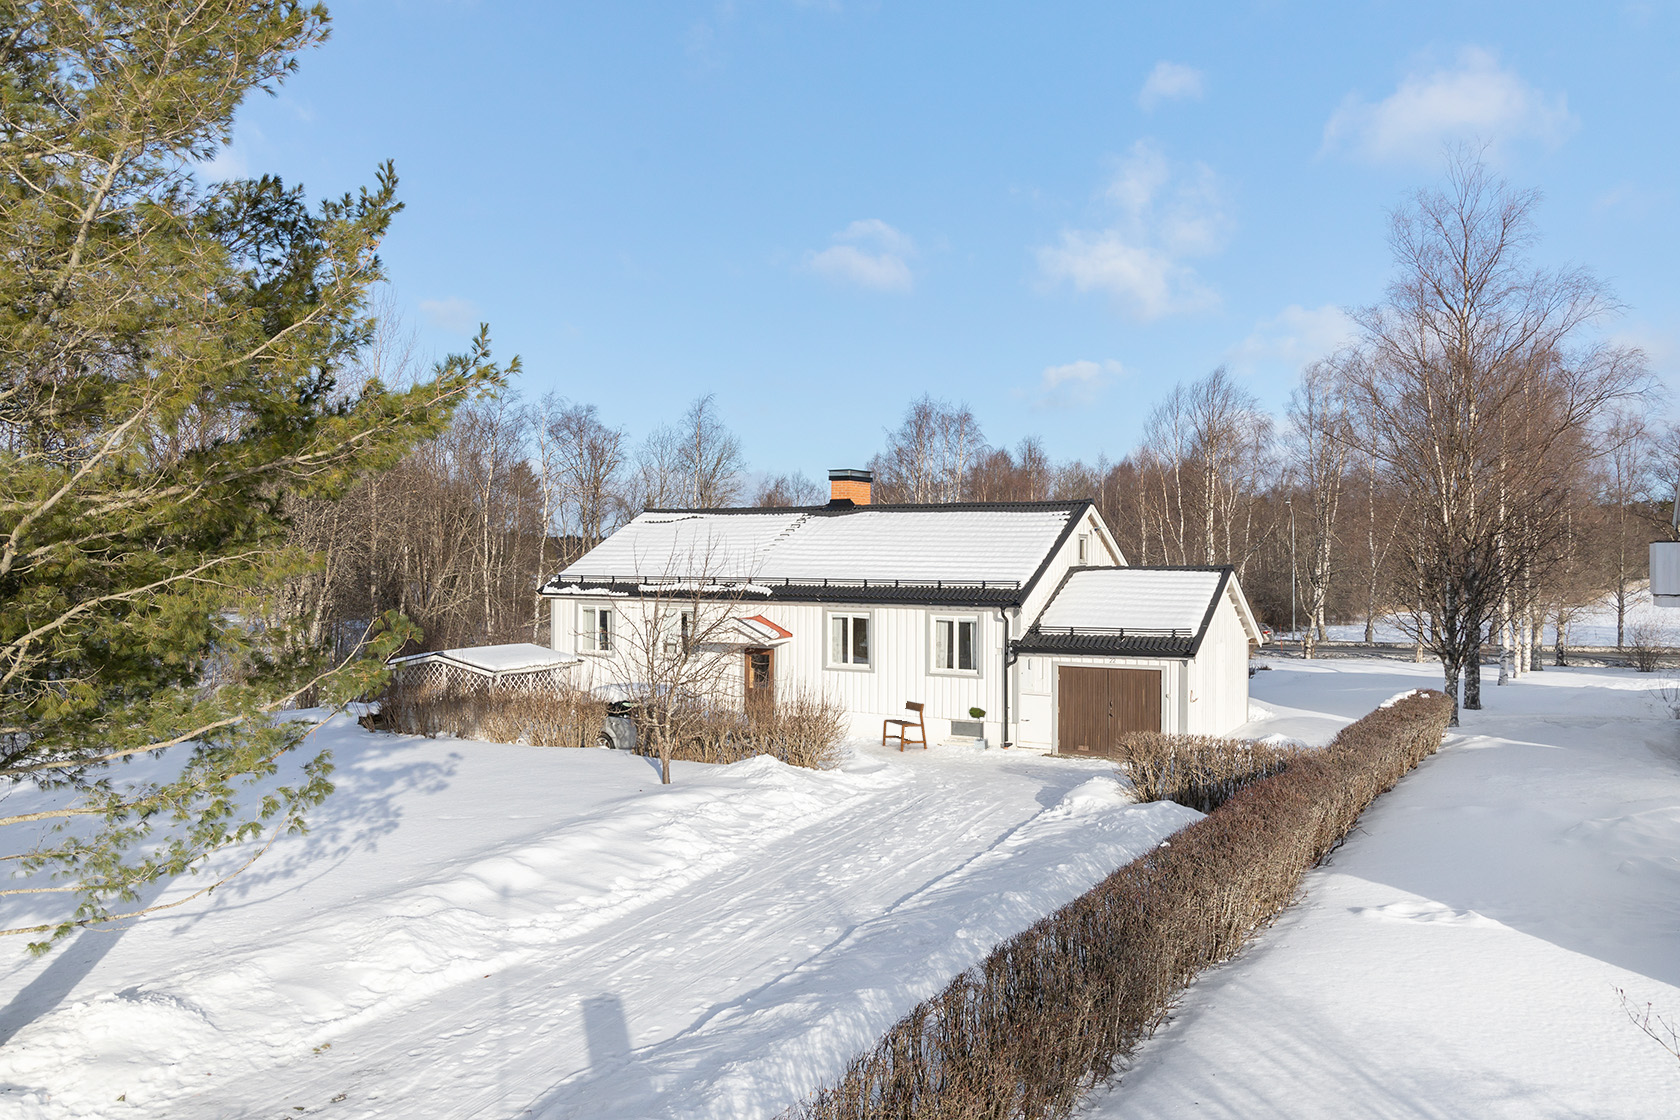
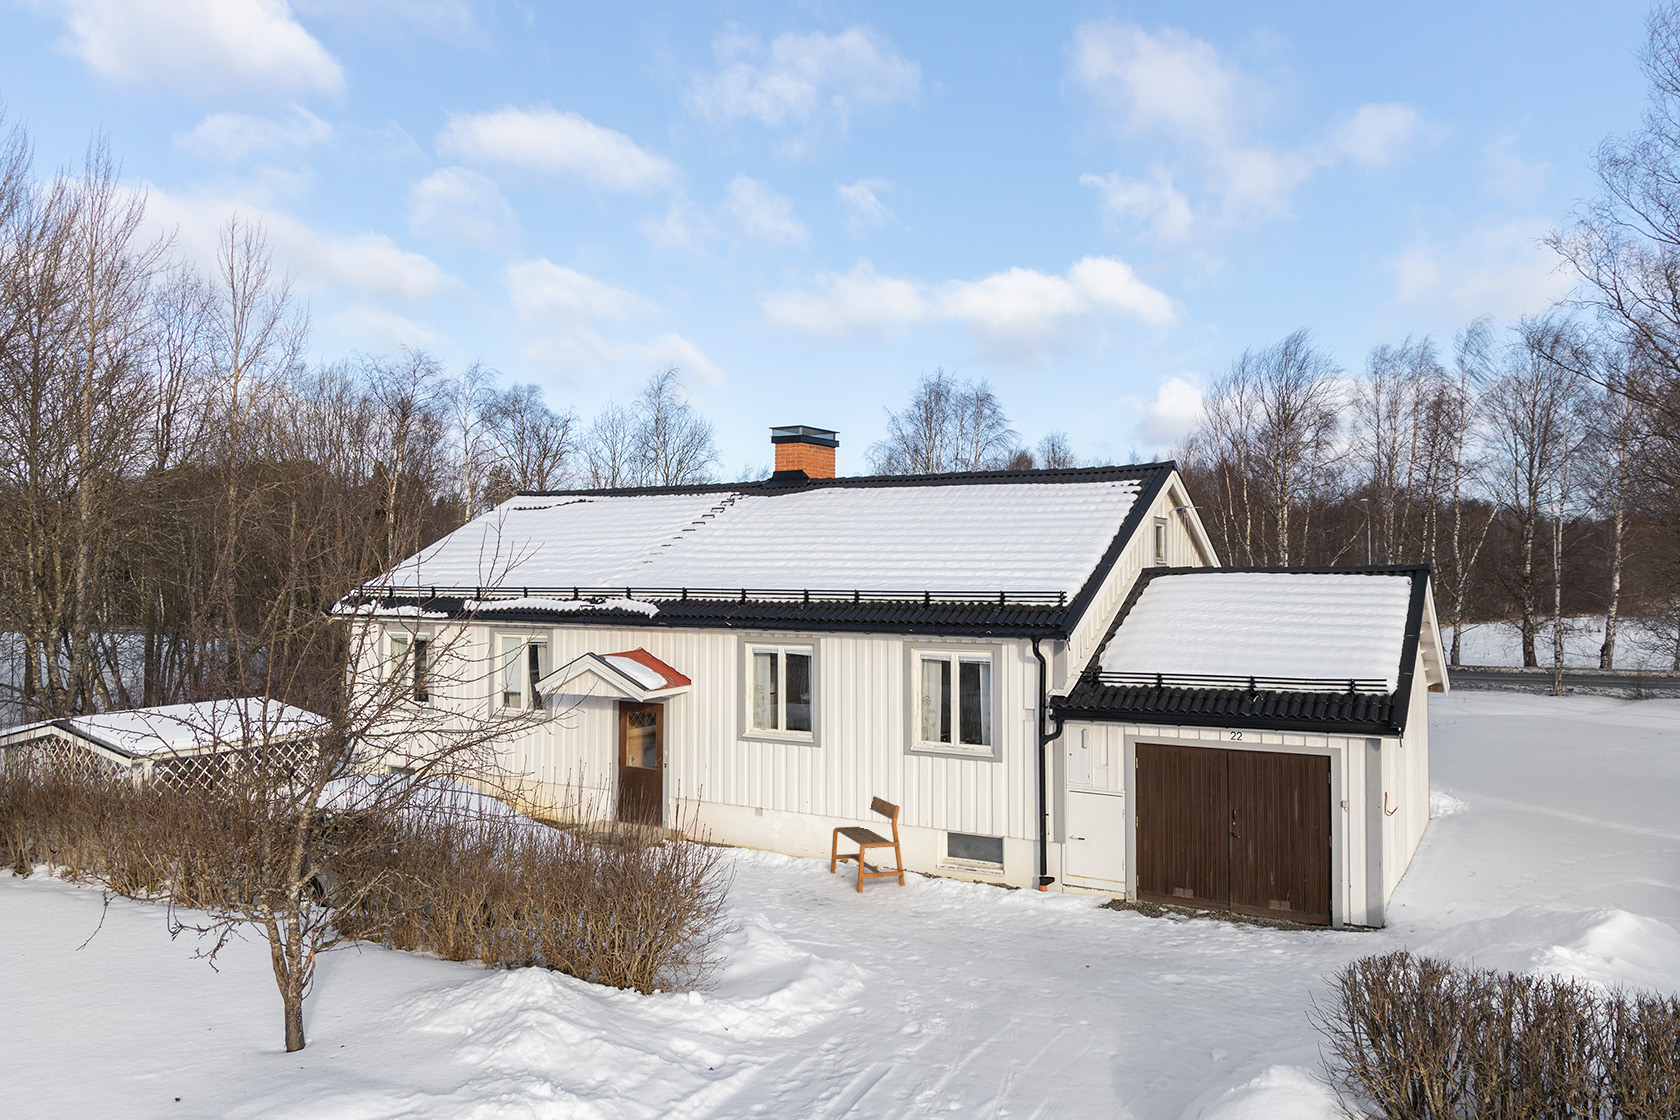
potted tree: present [969,707,988,750] -> none [977,813,1012,890]

